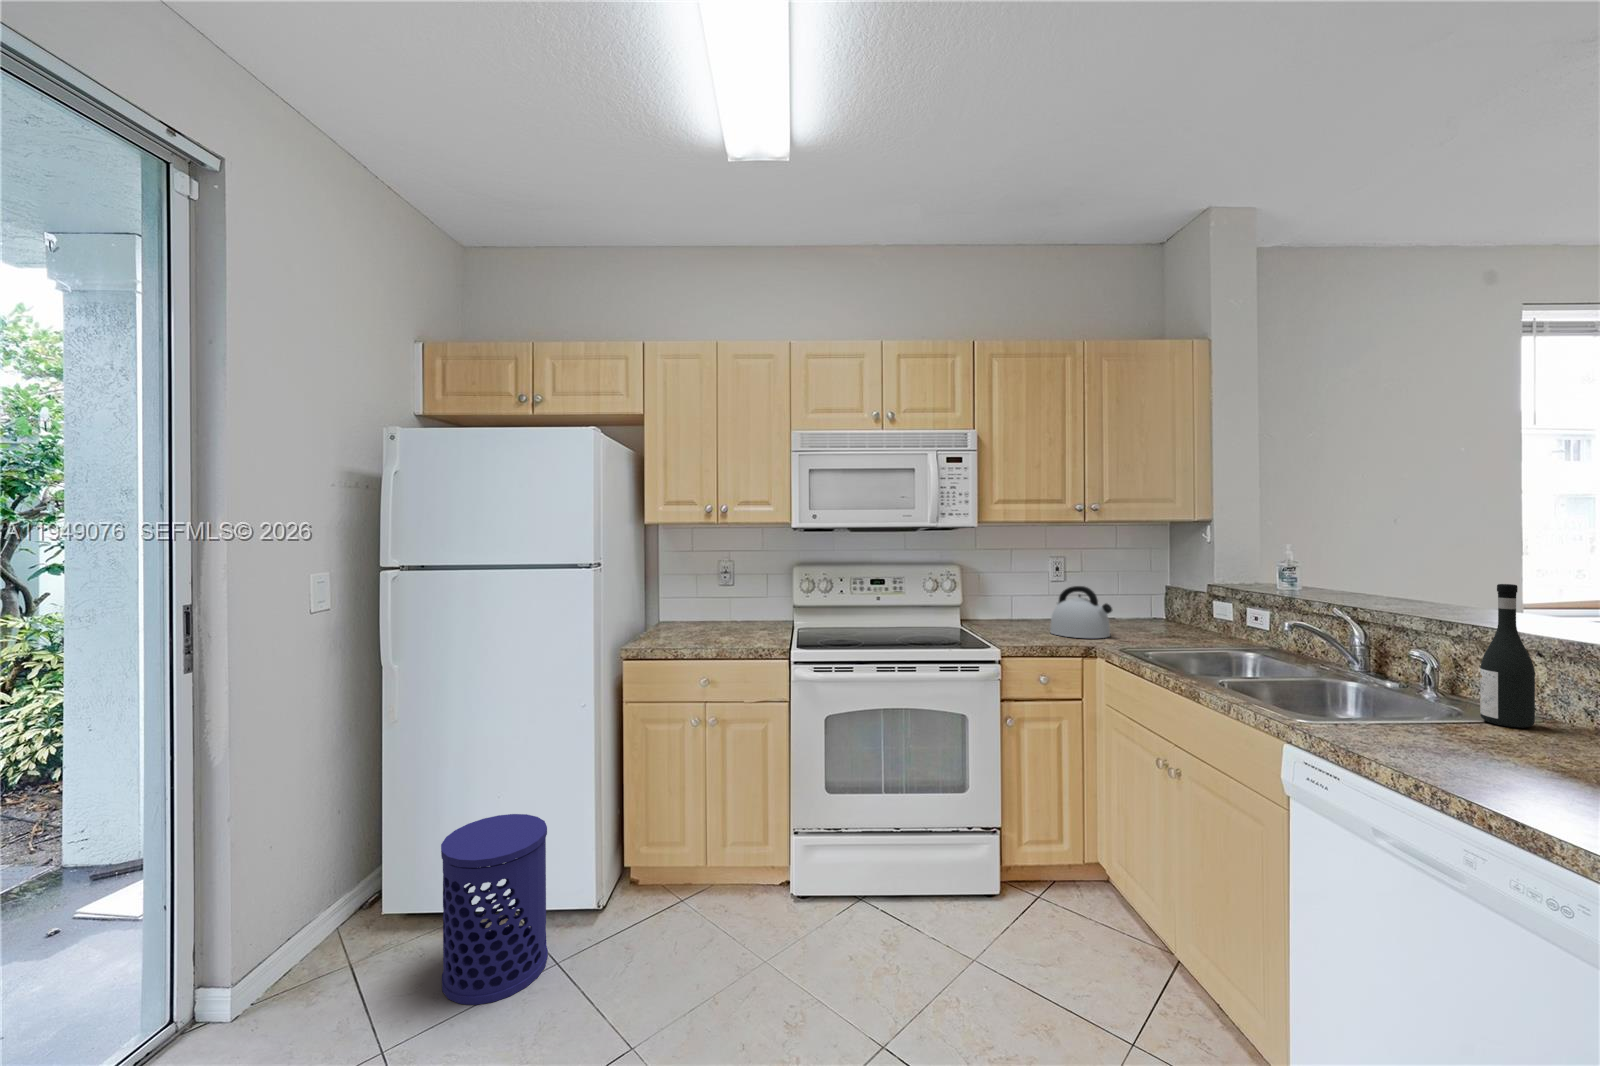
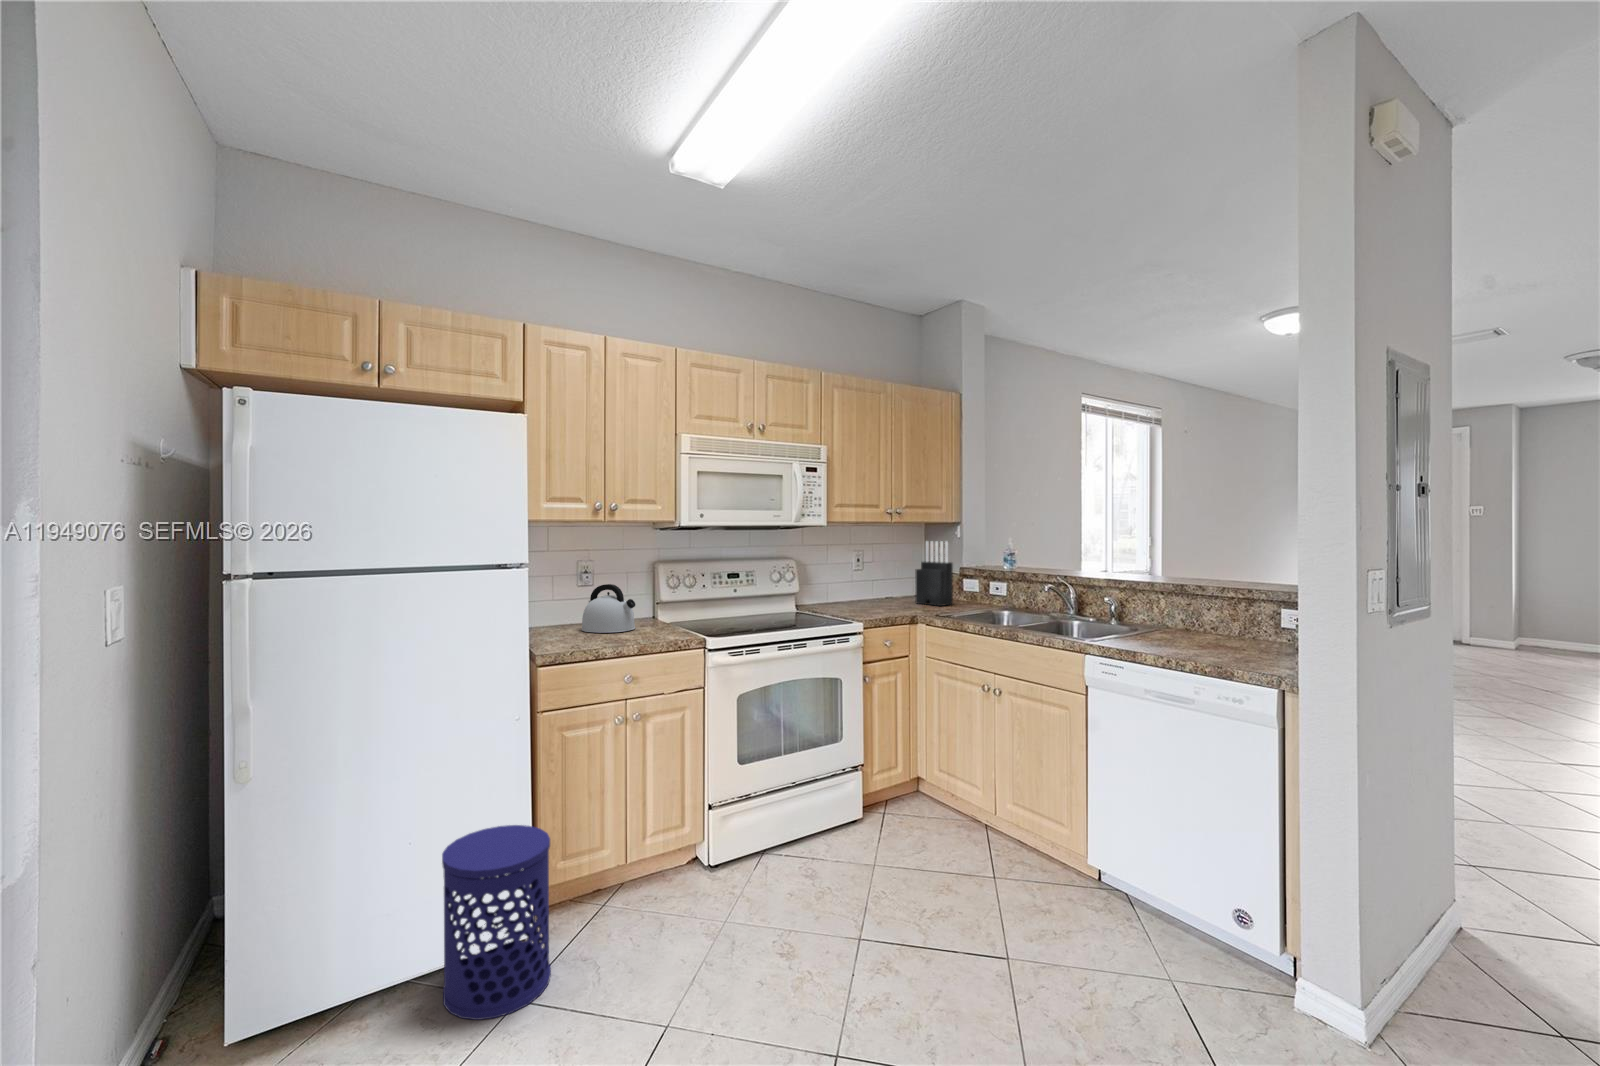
knife block: none [1137,546,1190,635] -> present [915,541,953,606]
wine bottle: present [1480,584,1535,728] -> none [1148,558,1170,633]
kettle: present [1050,586,1112,638] -> present [581,584,635,633]

